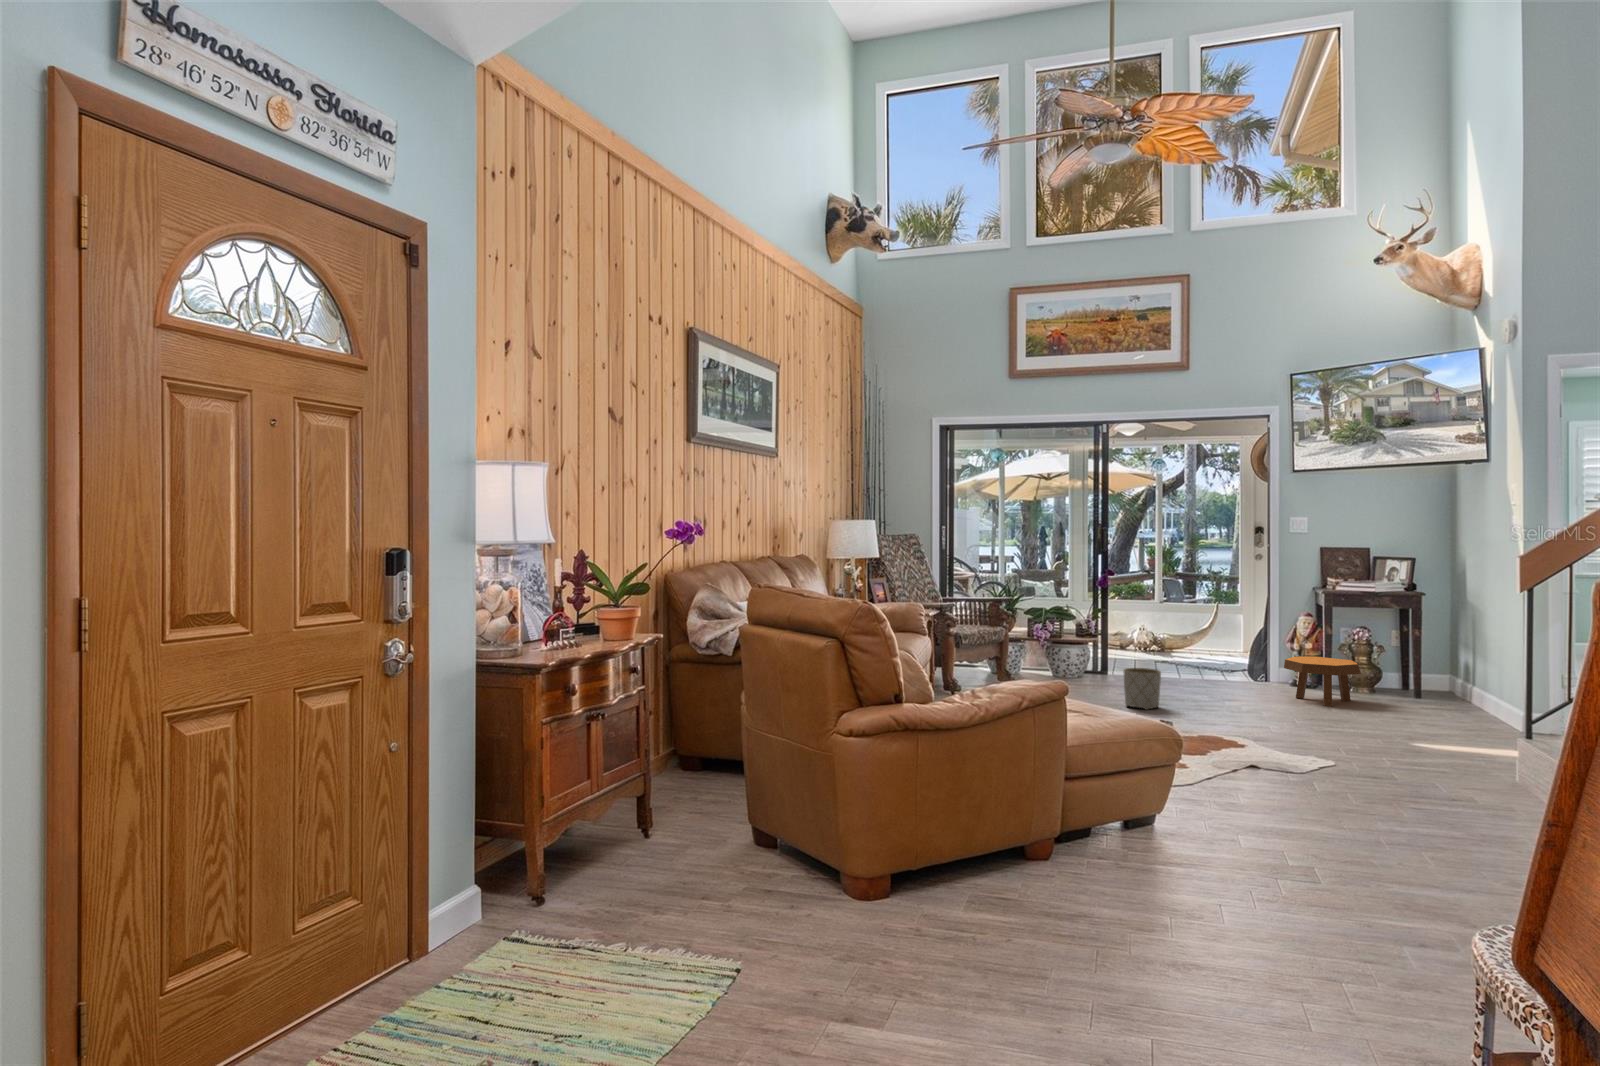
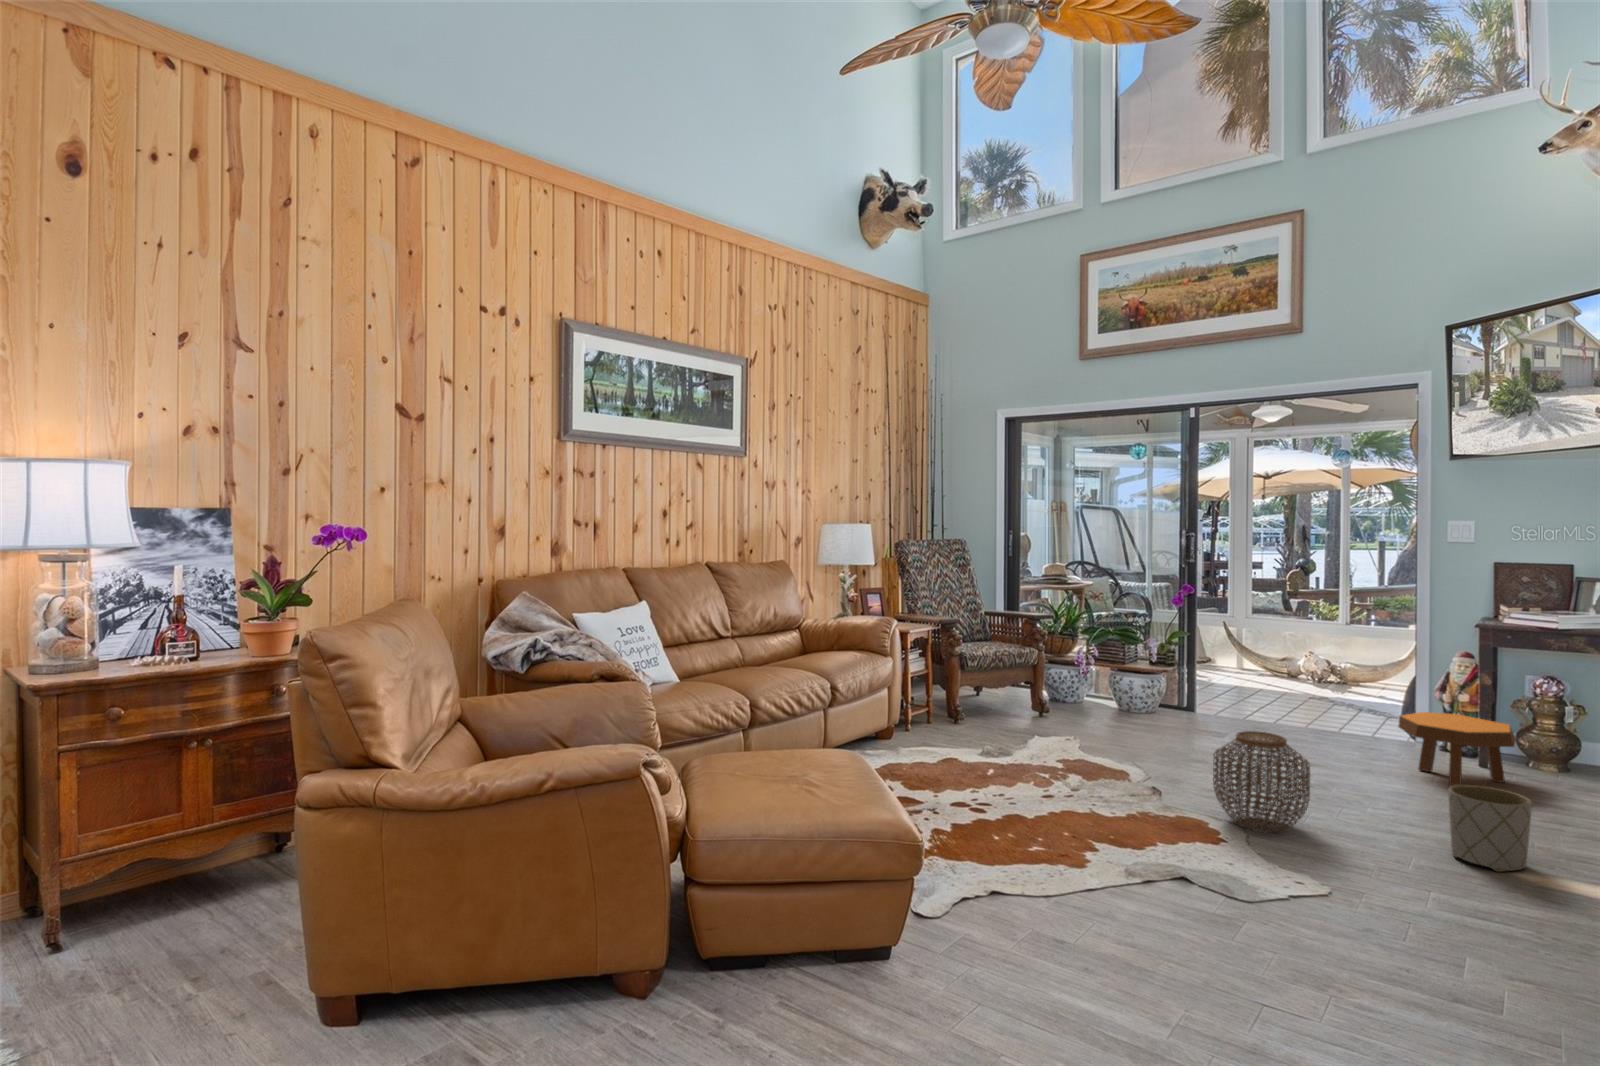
planter: present [1123,668,1161,710] -> present [1448,785,1532,872]
woven basket: none [1217,669,1285,738] -> present [1213,731,1310,833]

